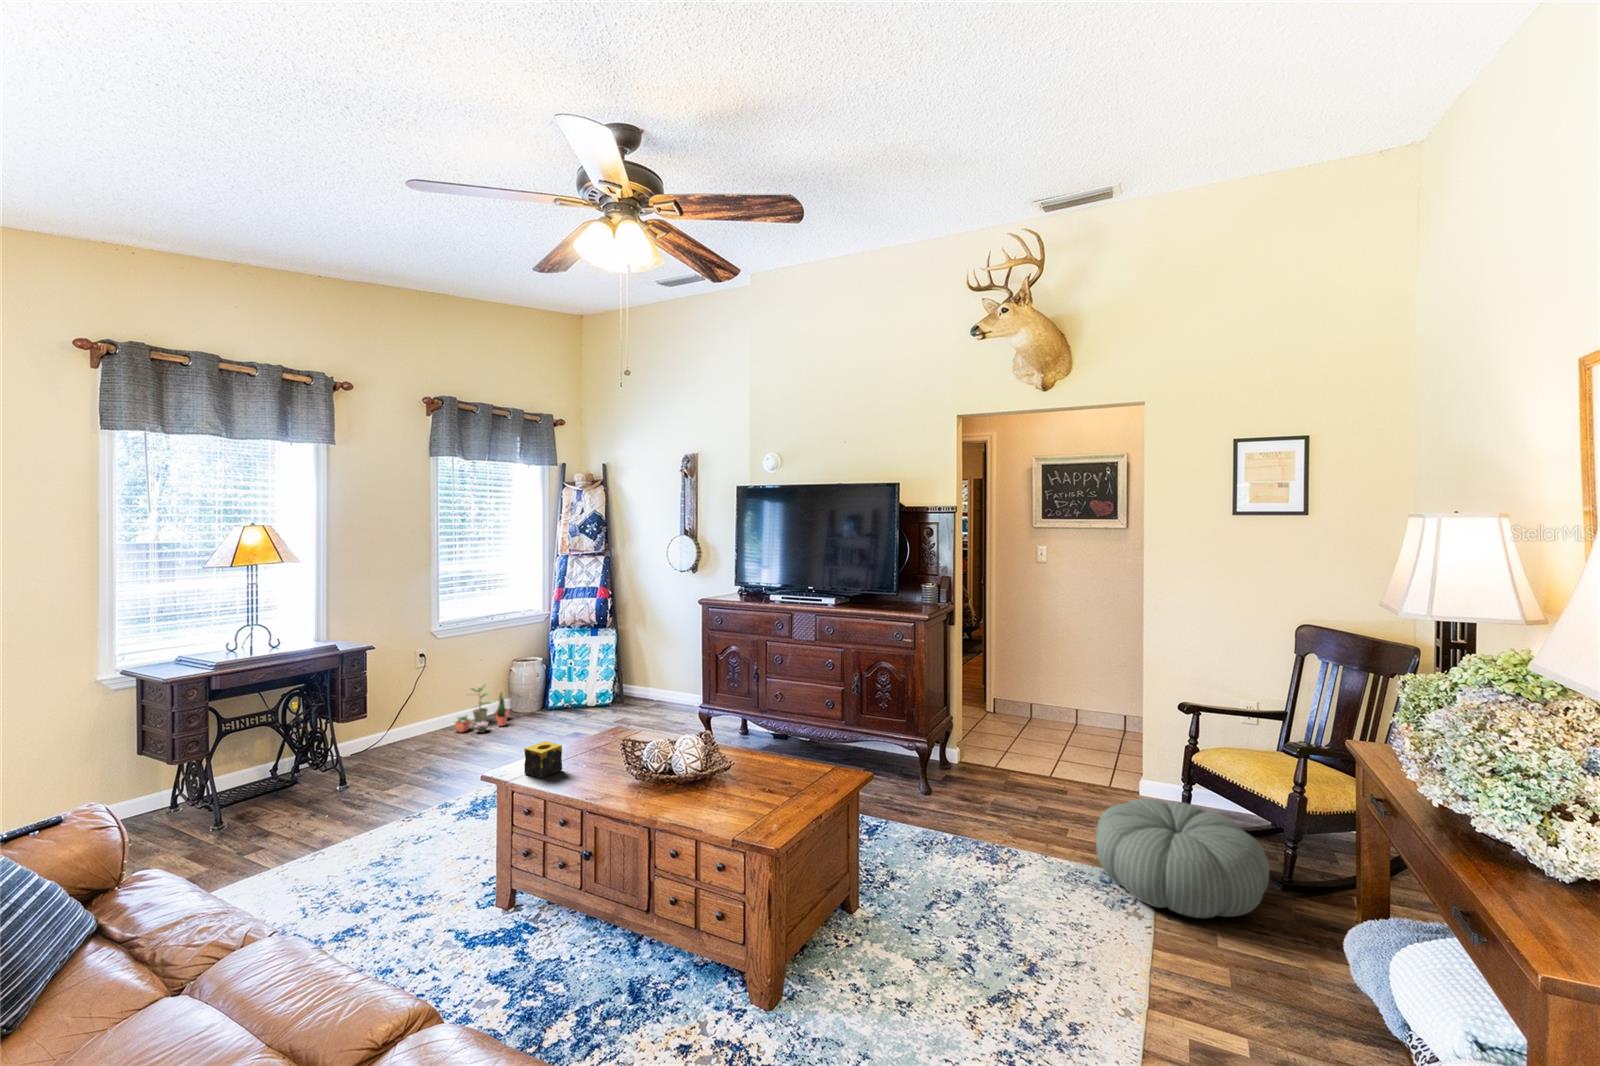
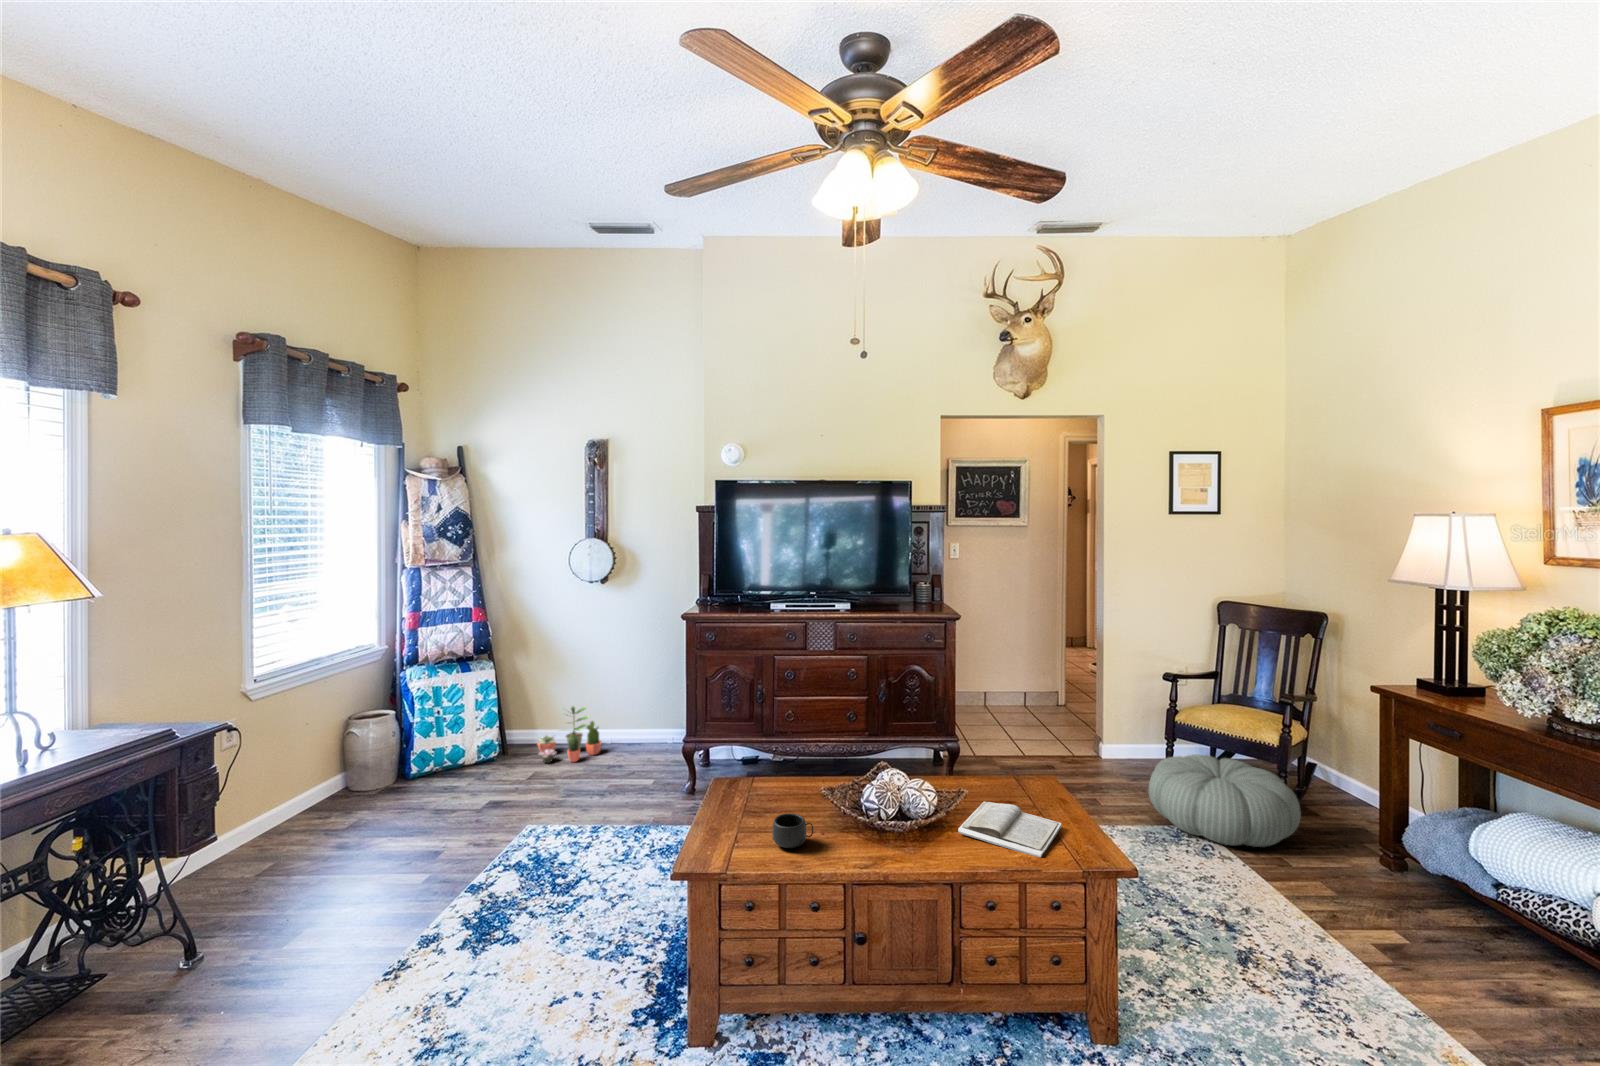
potted plant: present [455,686,509,733] -> present [537,706,601,763]
candle: present [524,741,562,778] -> none [707,809,747,859]
mug: none [570,754,598,780] -> present [772,814,813,849]
book: none [697,778,782,826] -> present [958,802,1061,858]

